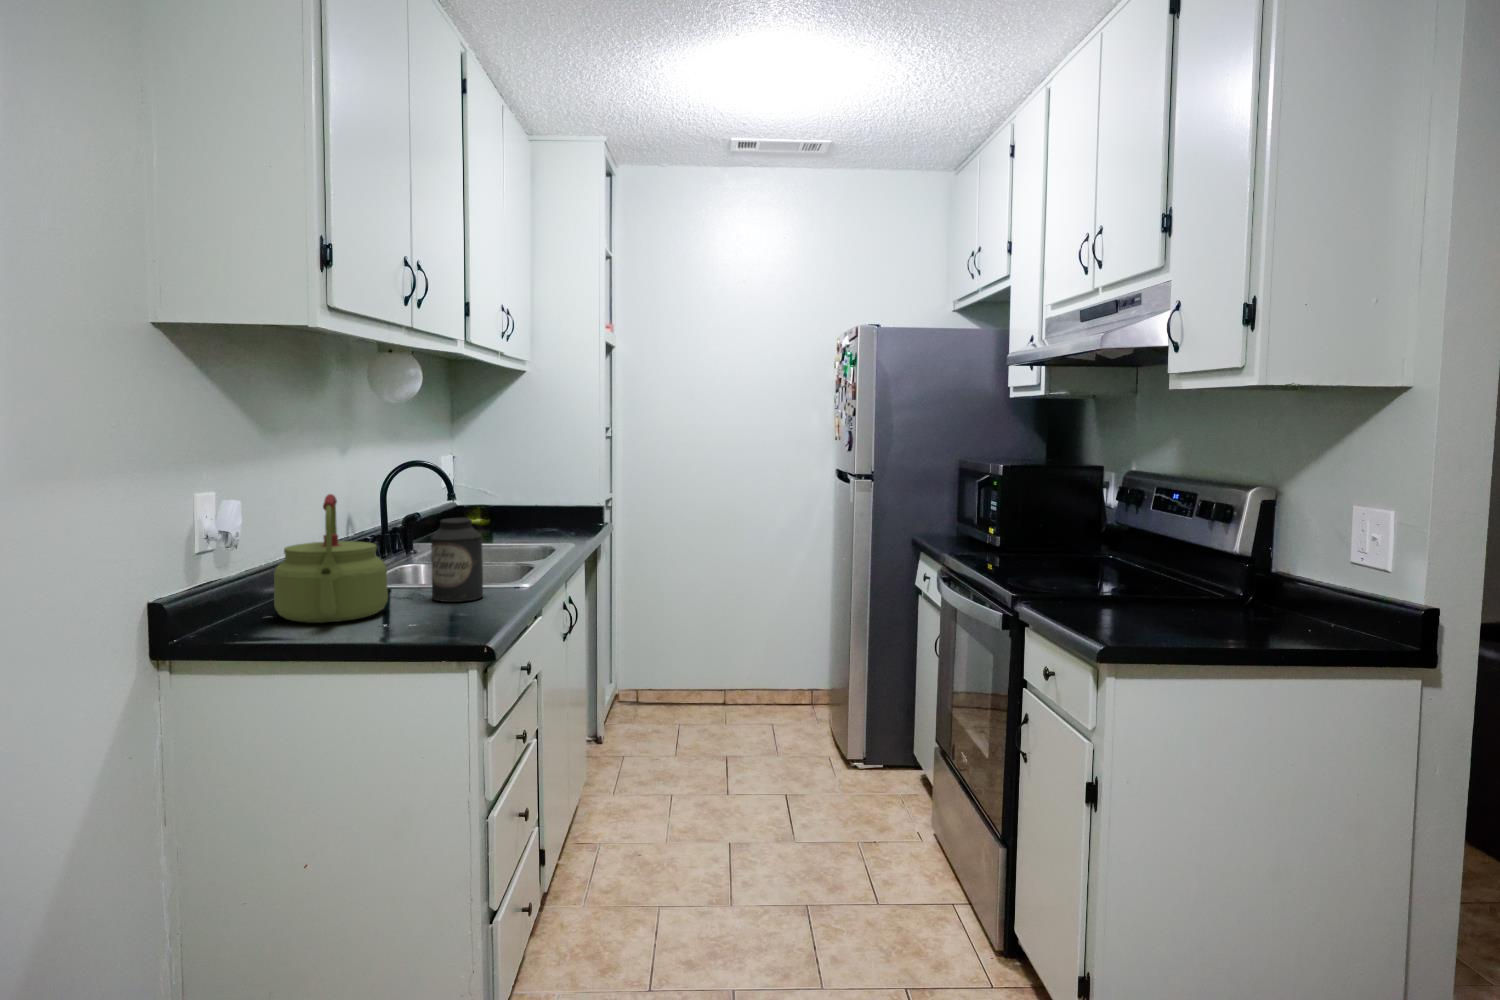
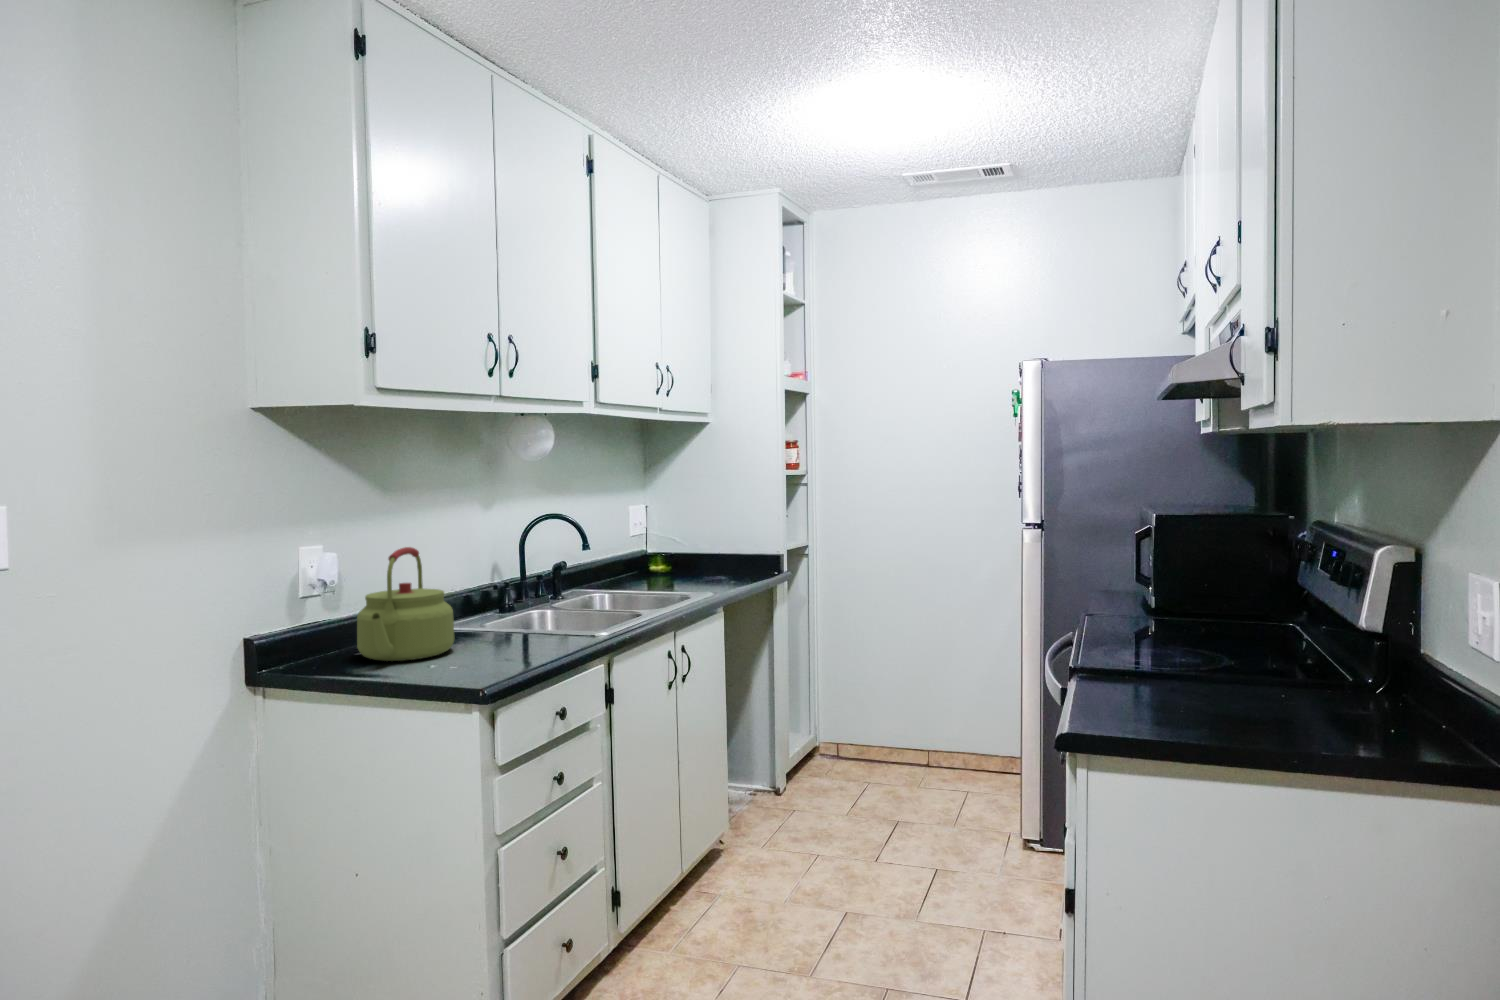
canister: present [431,518,483,602] -> none [502,569,550,647]

